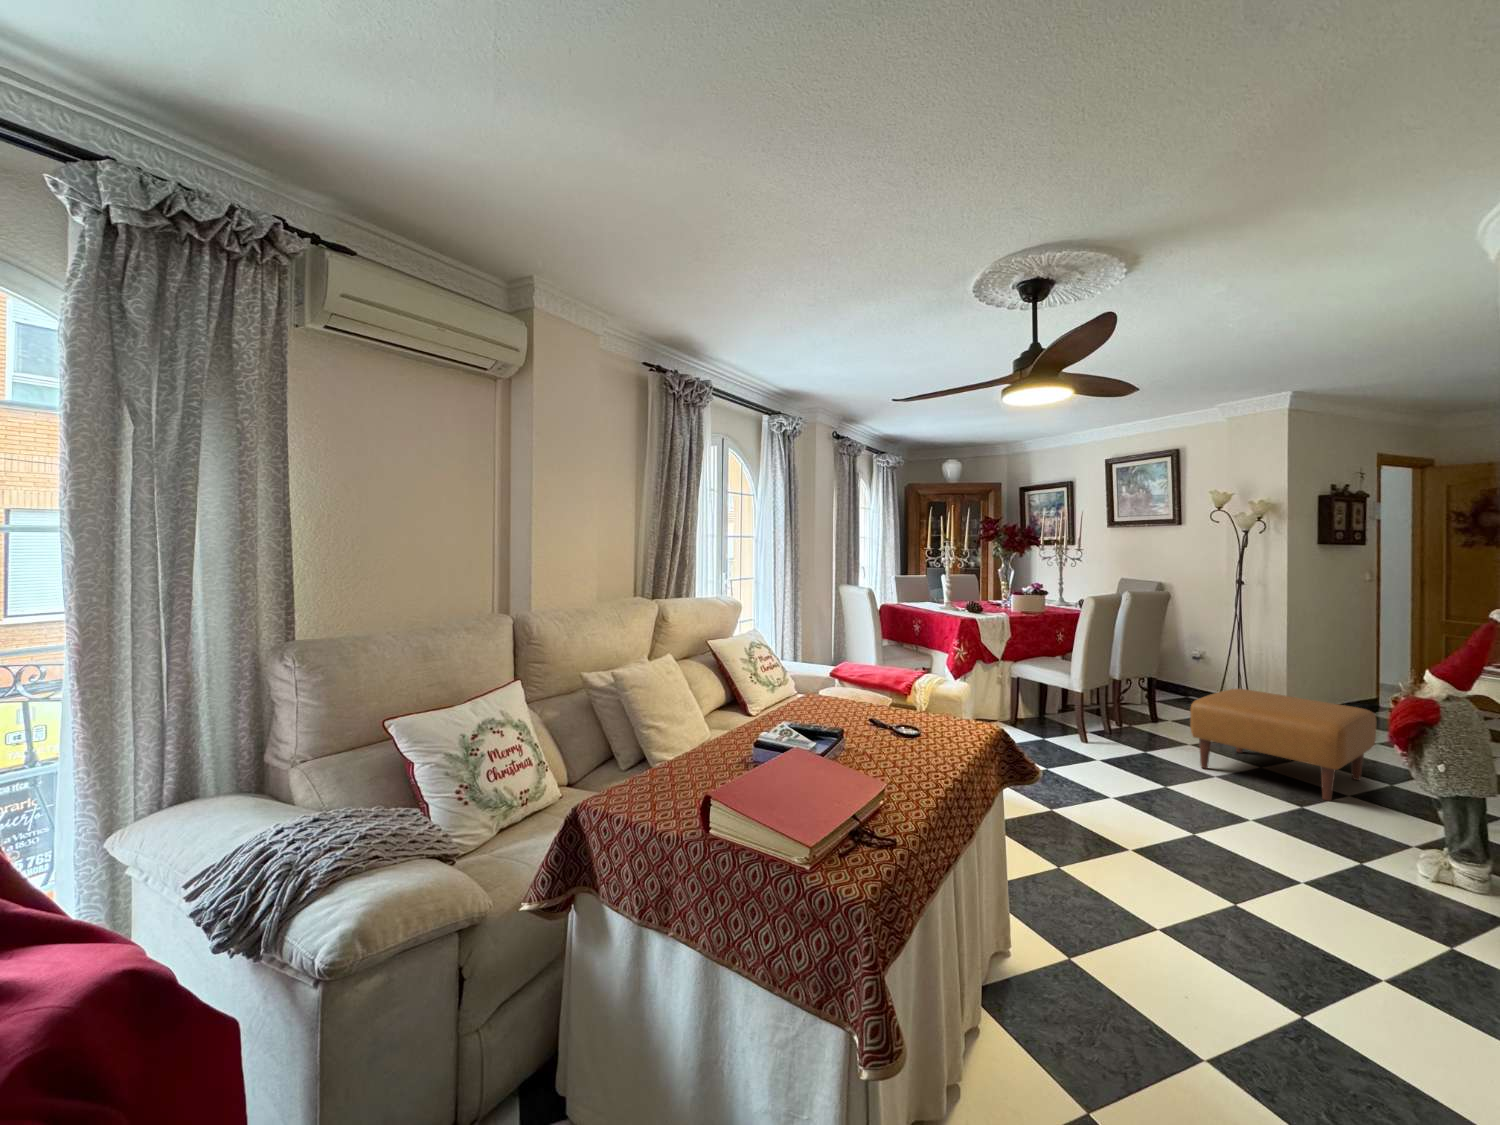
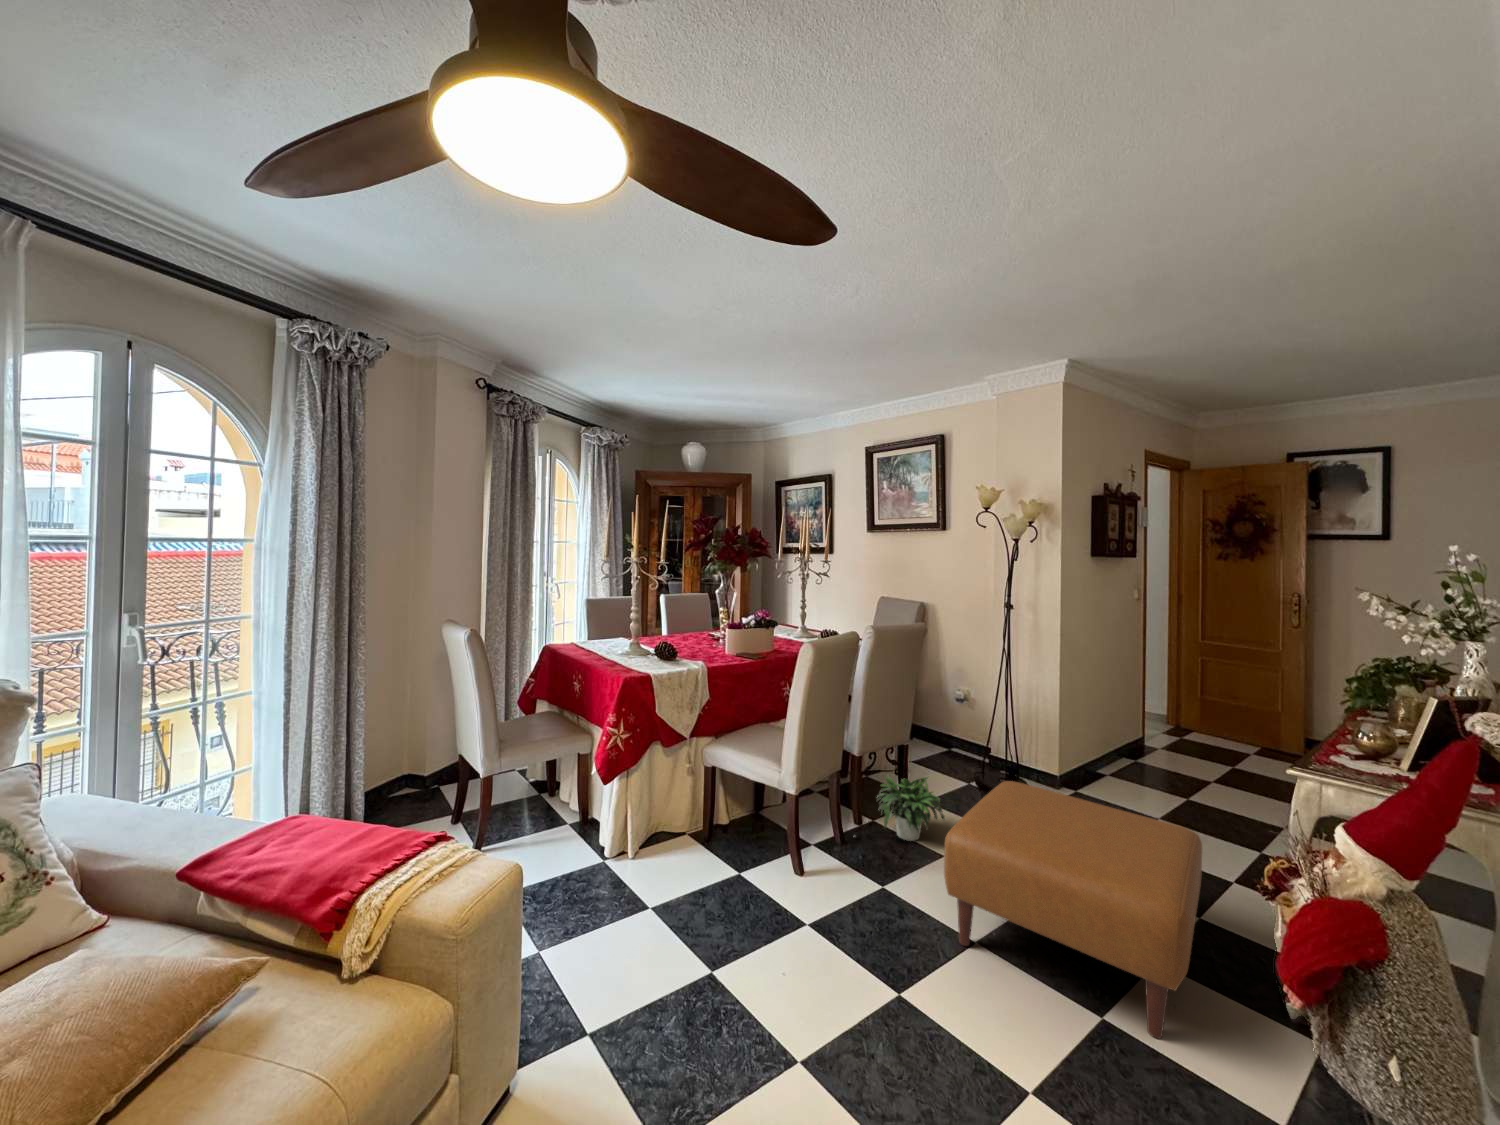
potted plant: none [1117,691,1187,734] -> present [866,777,945,841]

